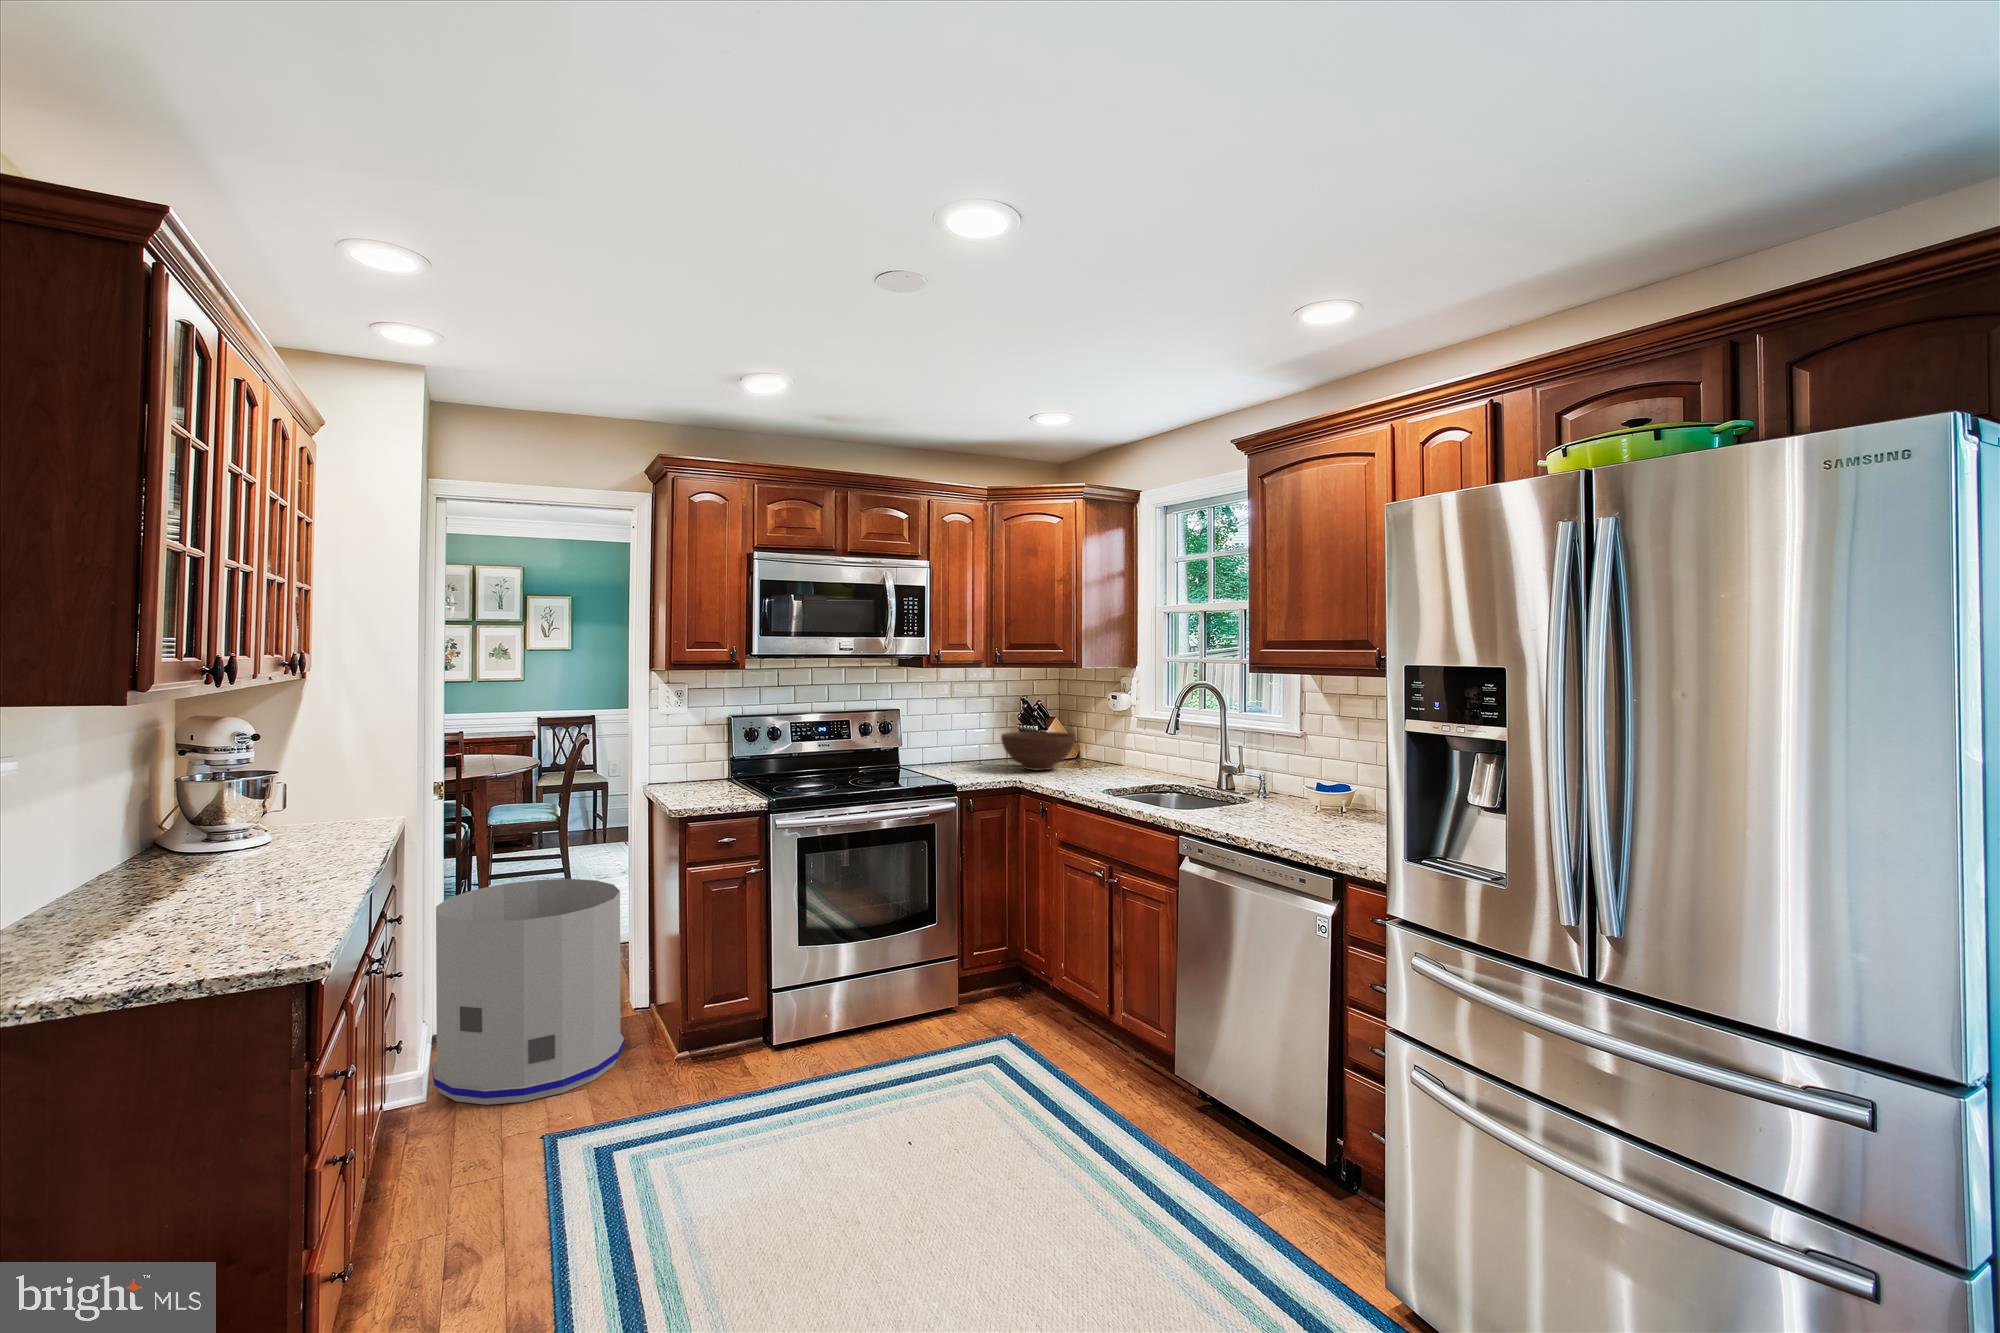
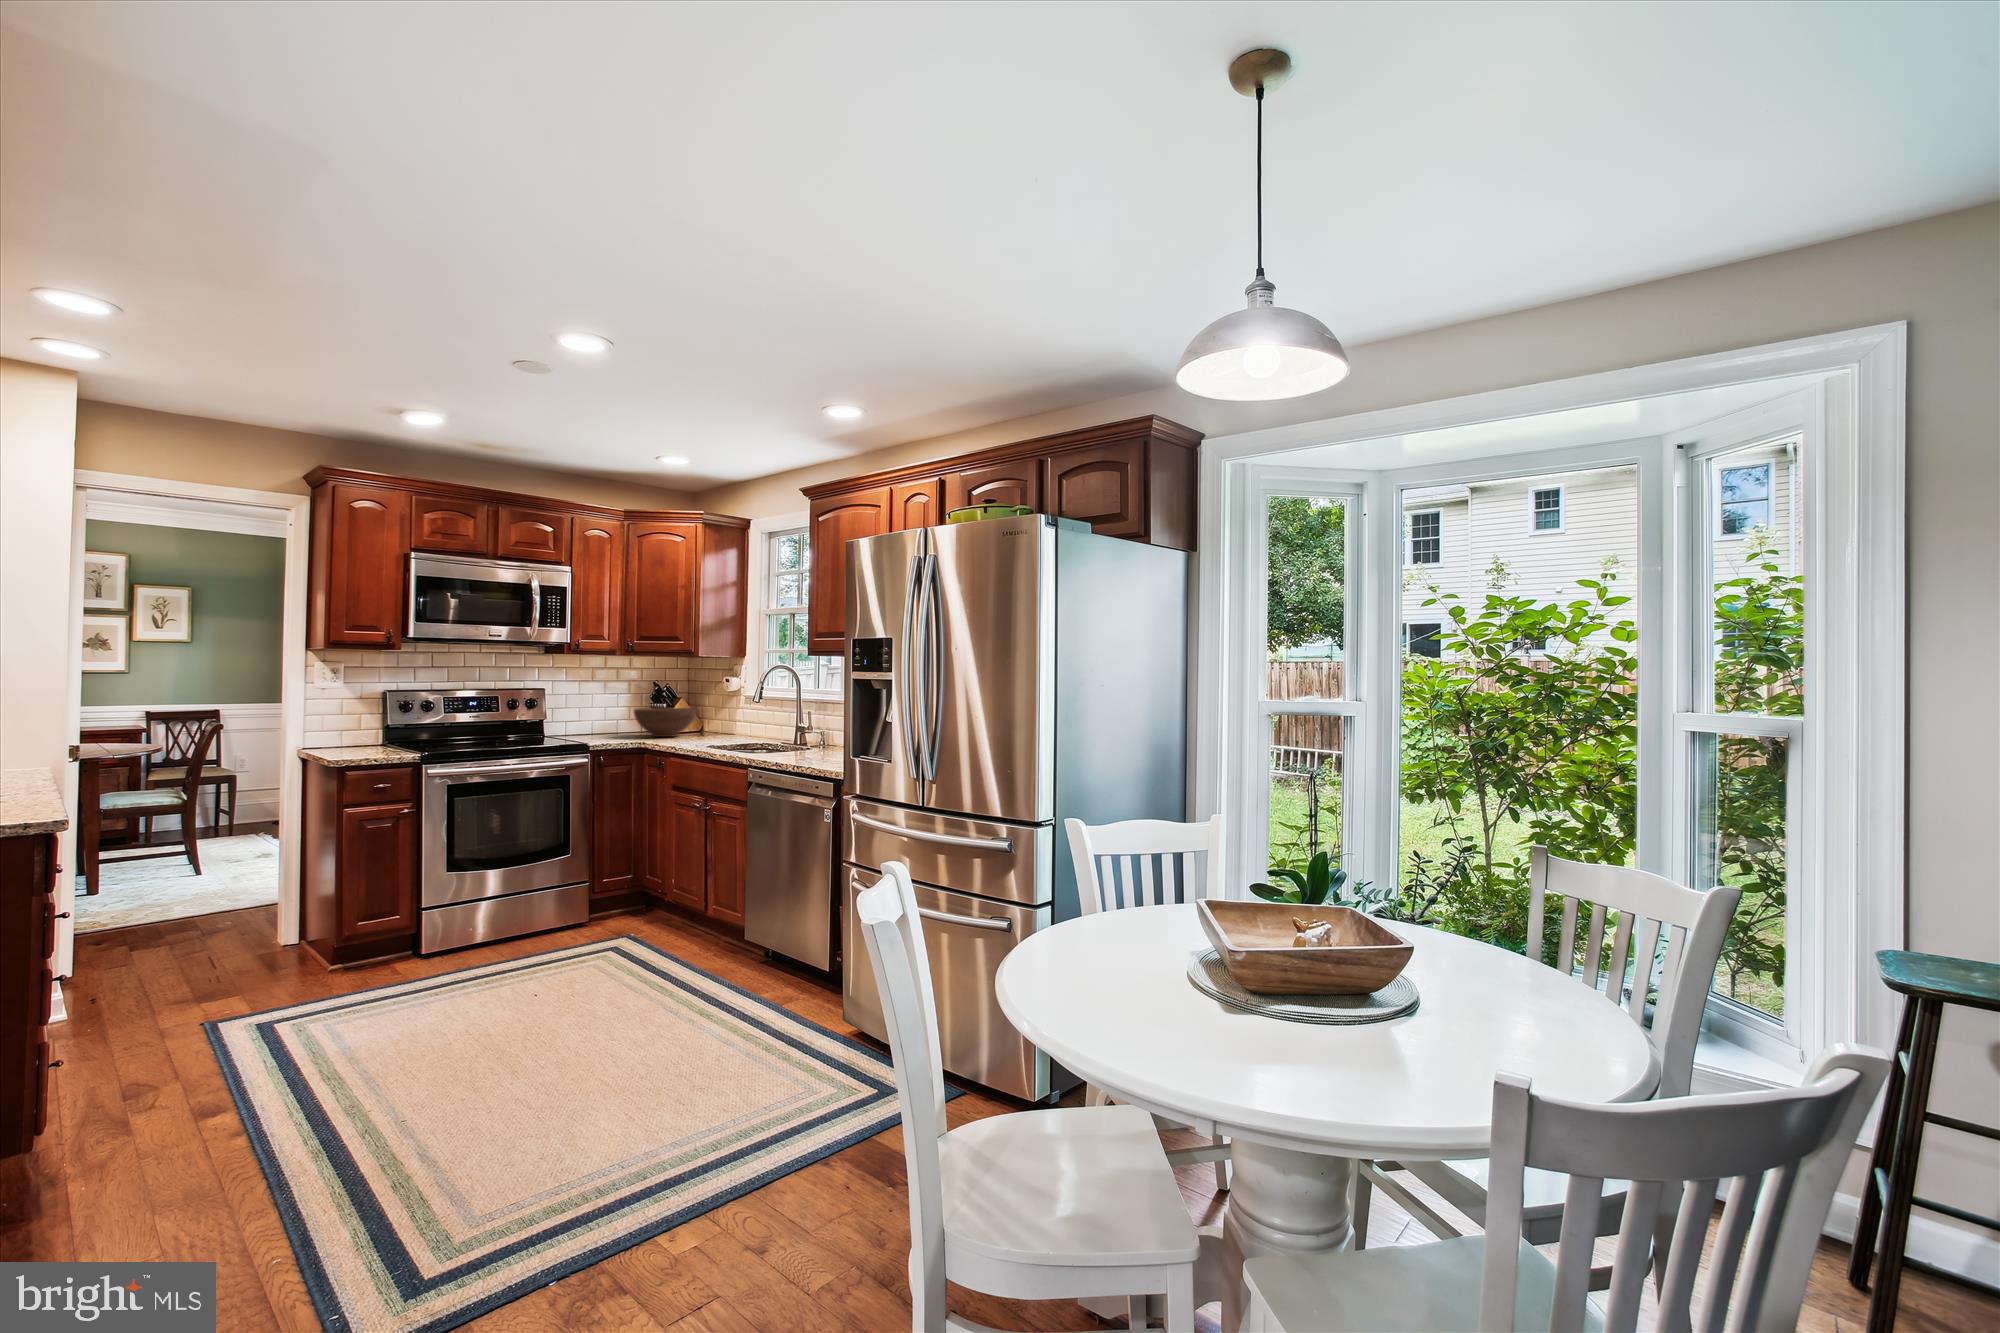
trash can: present [432,879,624,1105] -> none [84,826,279,1005]

